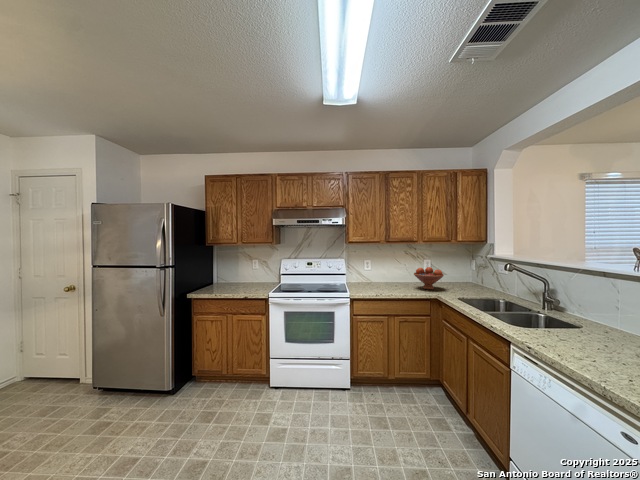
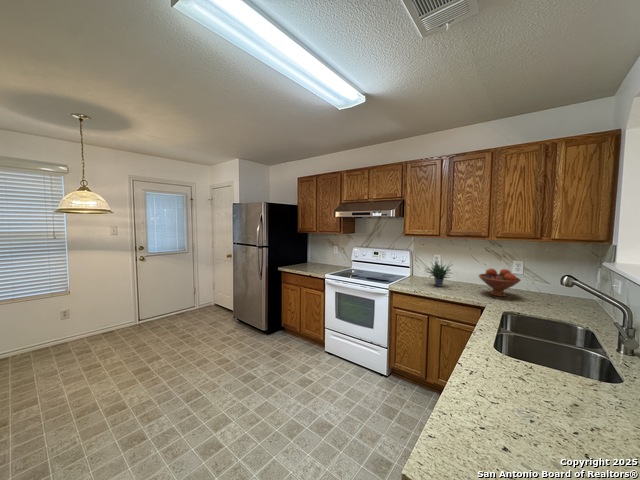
potted plant: none [367,259,396,289] -> present [427,262,450,286]

